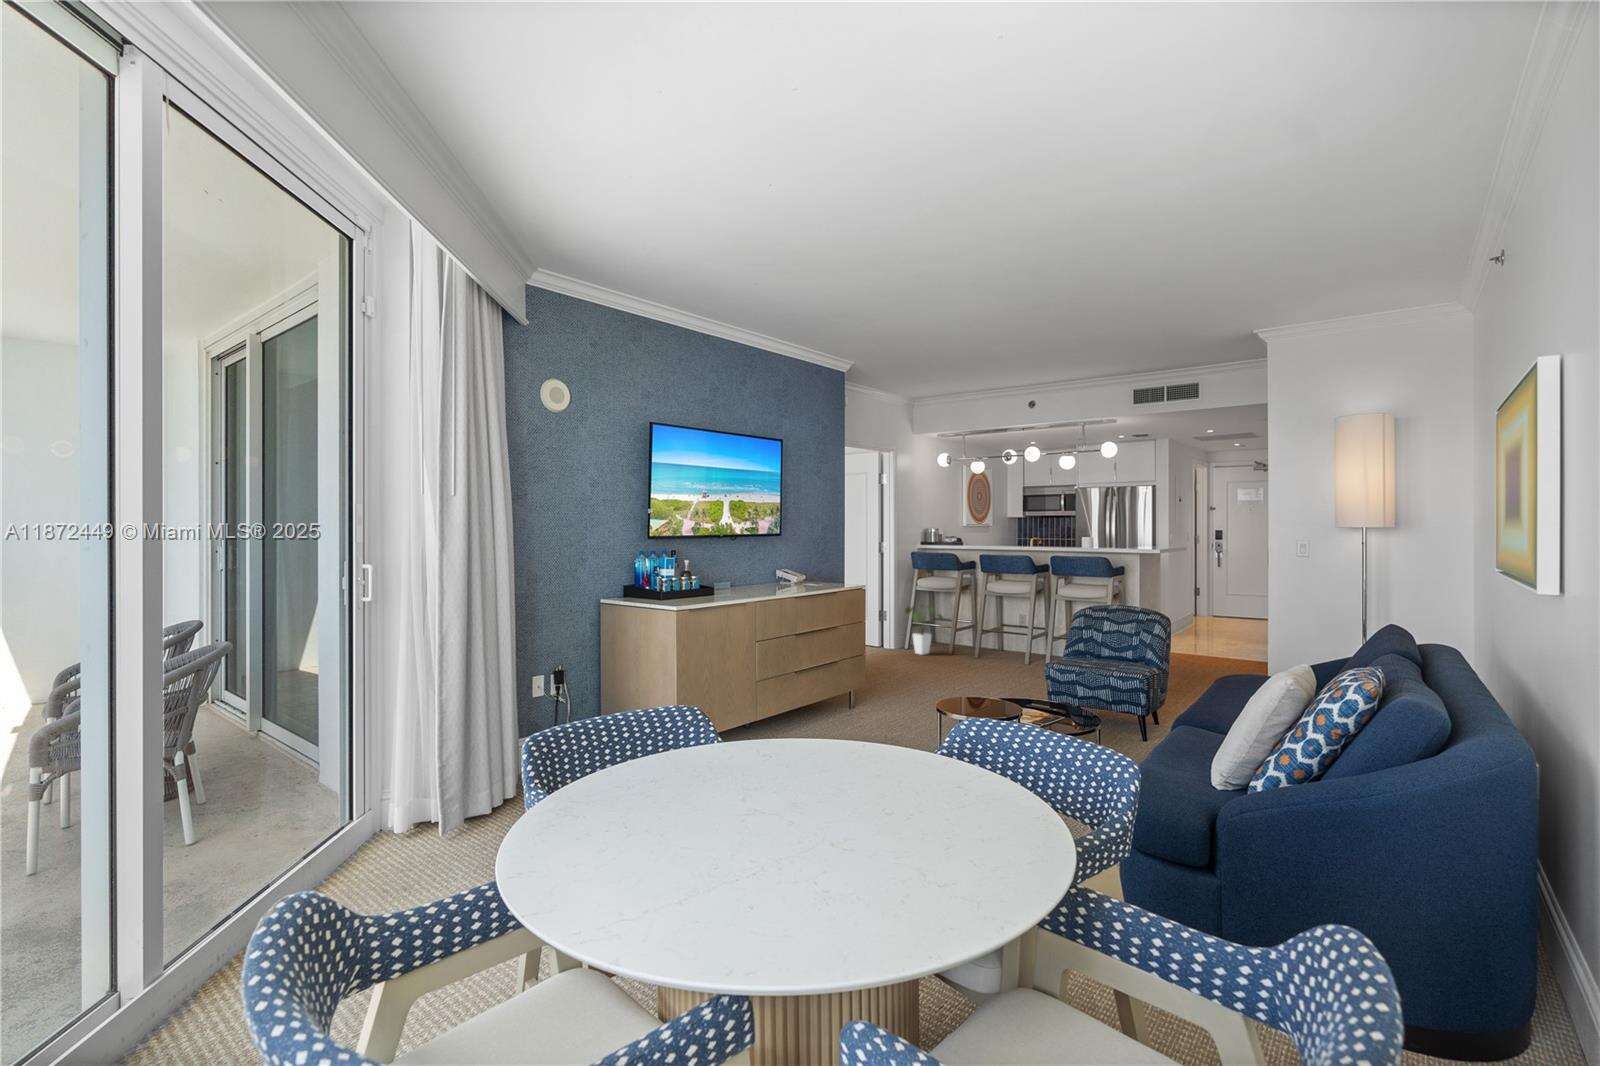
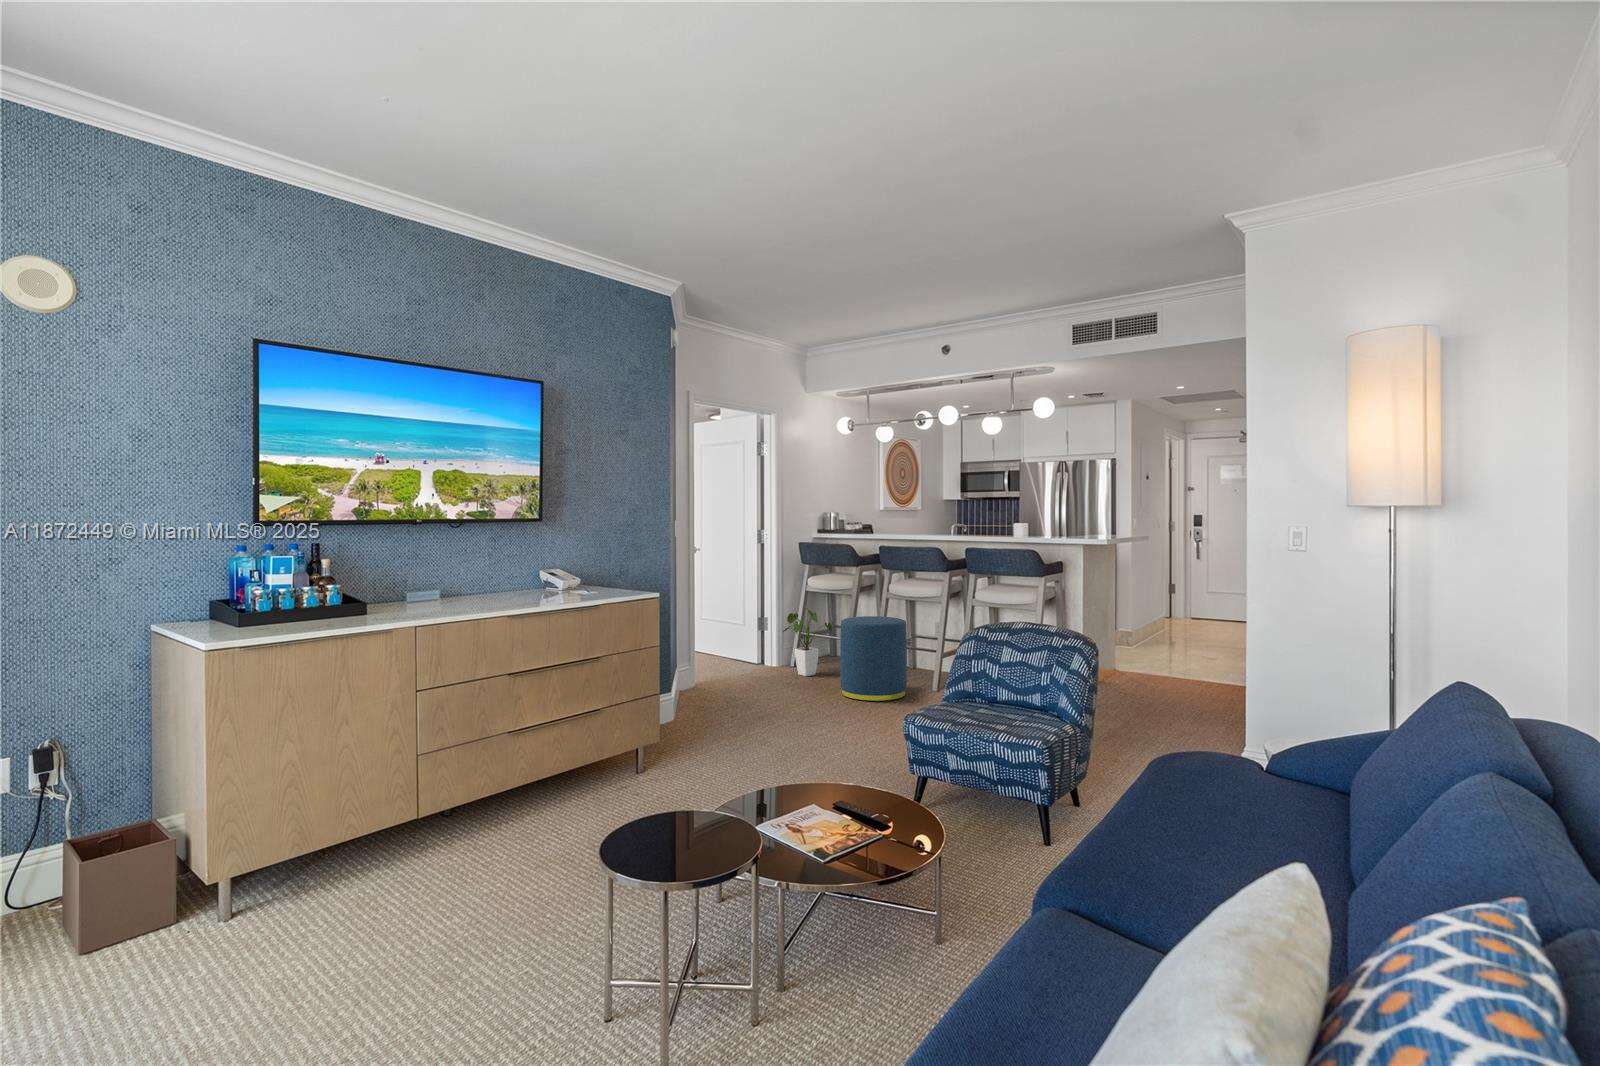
ottoman: none [957,608,1008,670] -> present [840,616,907,701]

